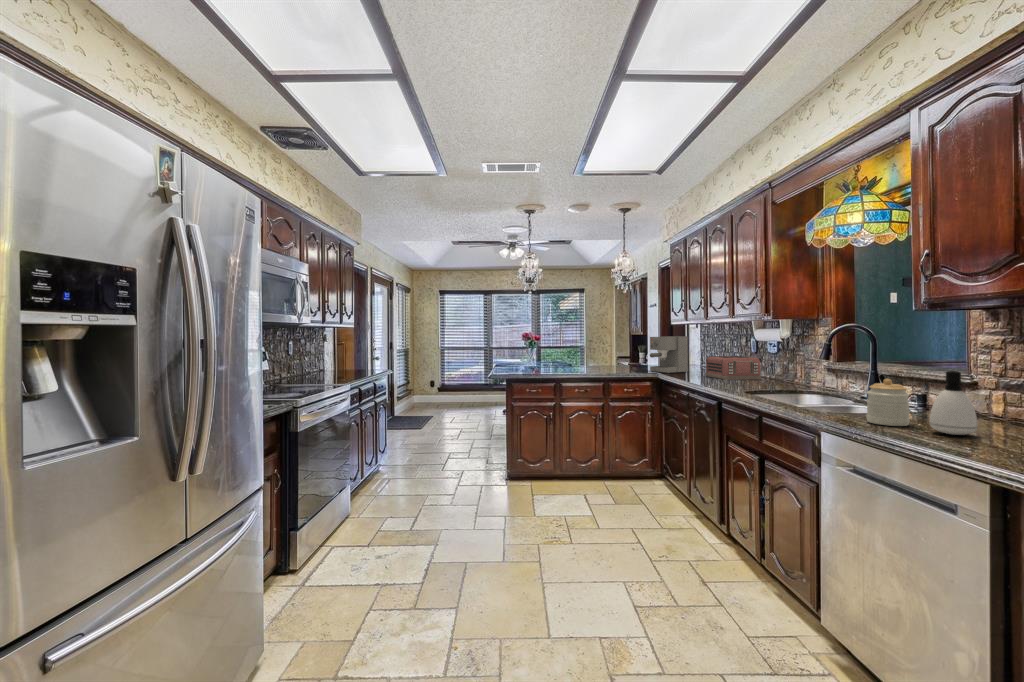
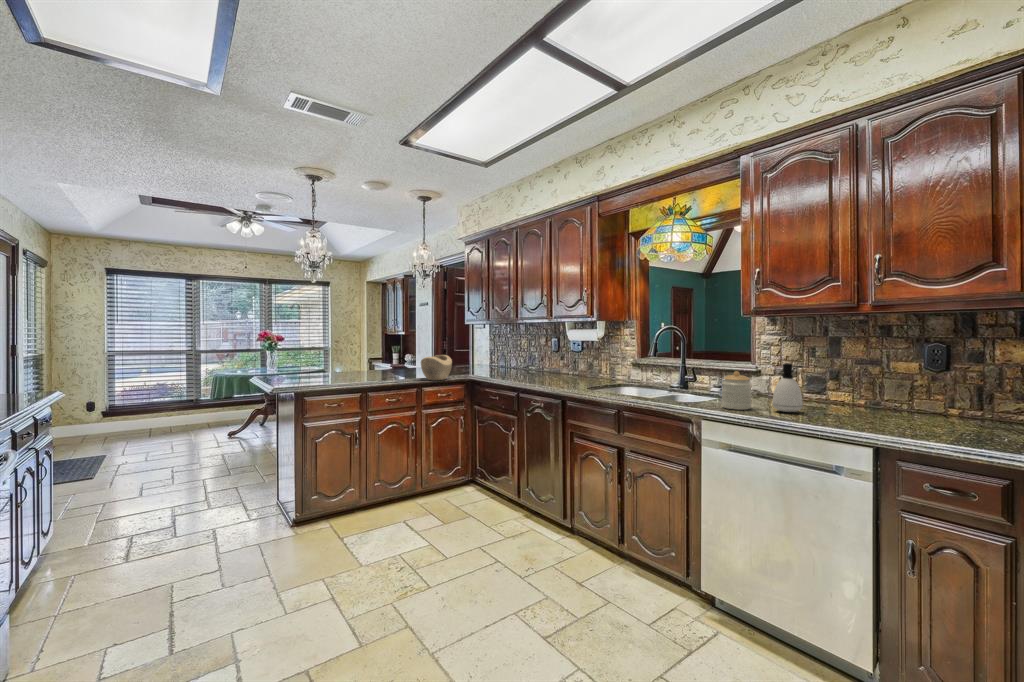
coffee maker: present [650,336,688,373] -> none [450,336,487,375]
decorative bowl: none [608,353,637,376] -> present [421,355,452,380]
toaster: present [705,356,761,380] -> none [513,355,563,379]

